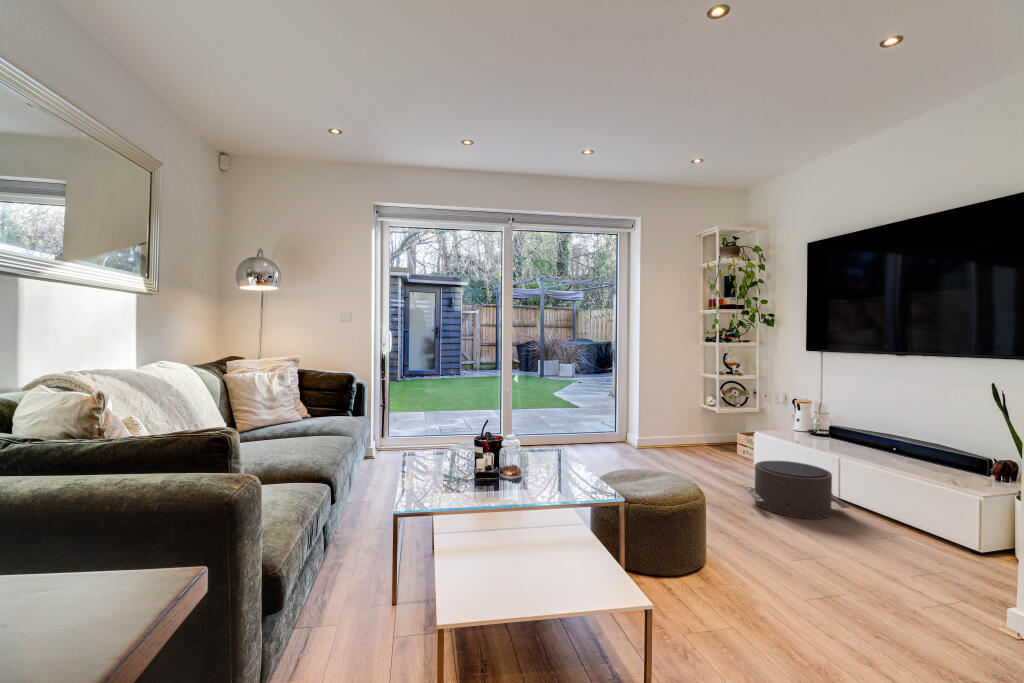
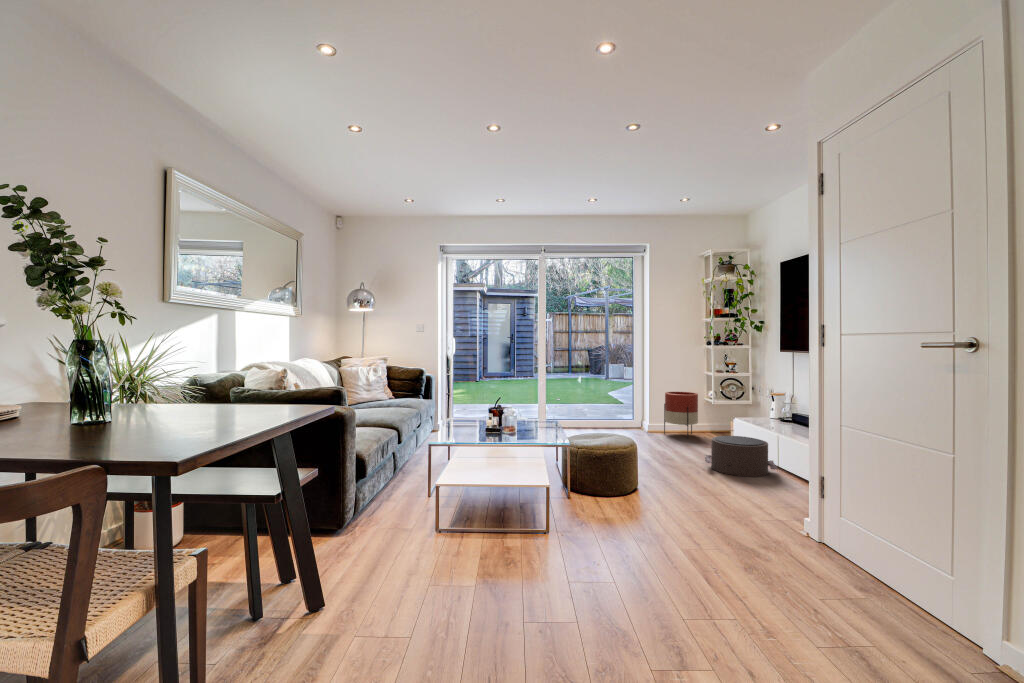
planter: none [657,398,699,456] -> present [664,392,698,438]

